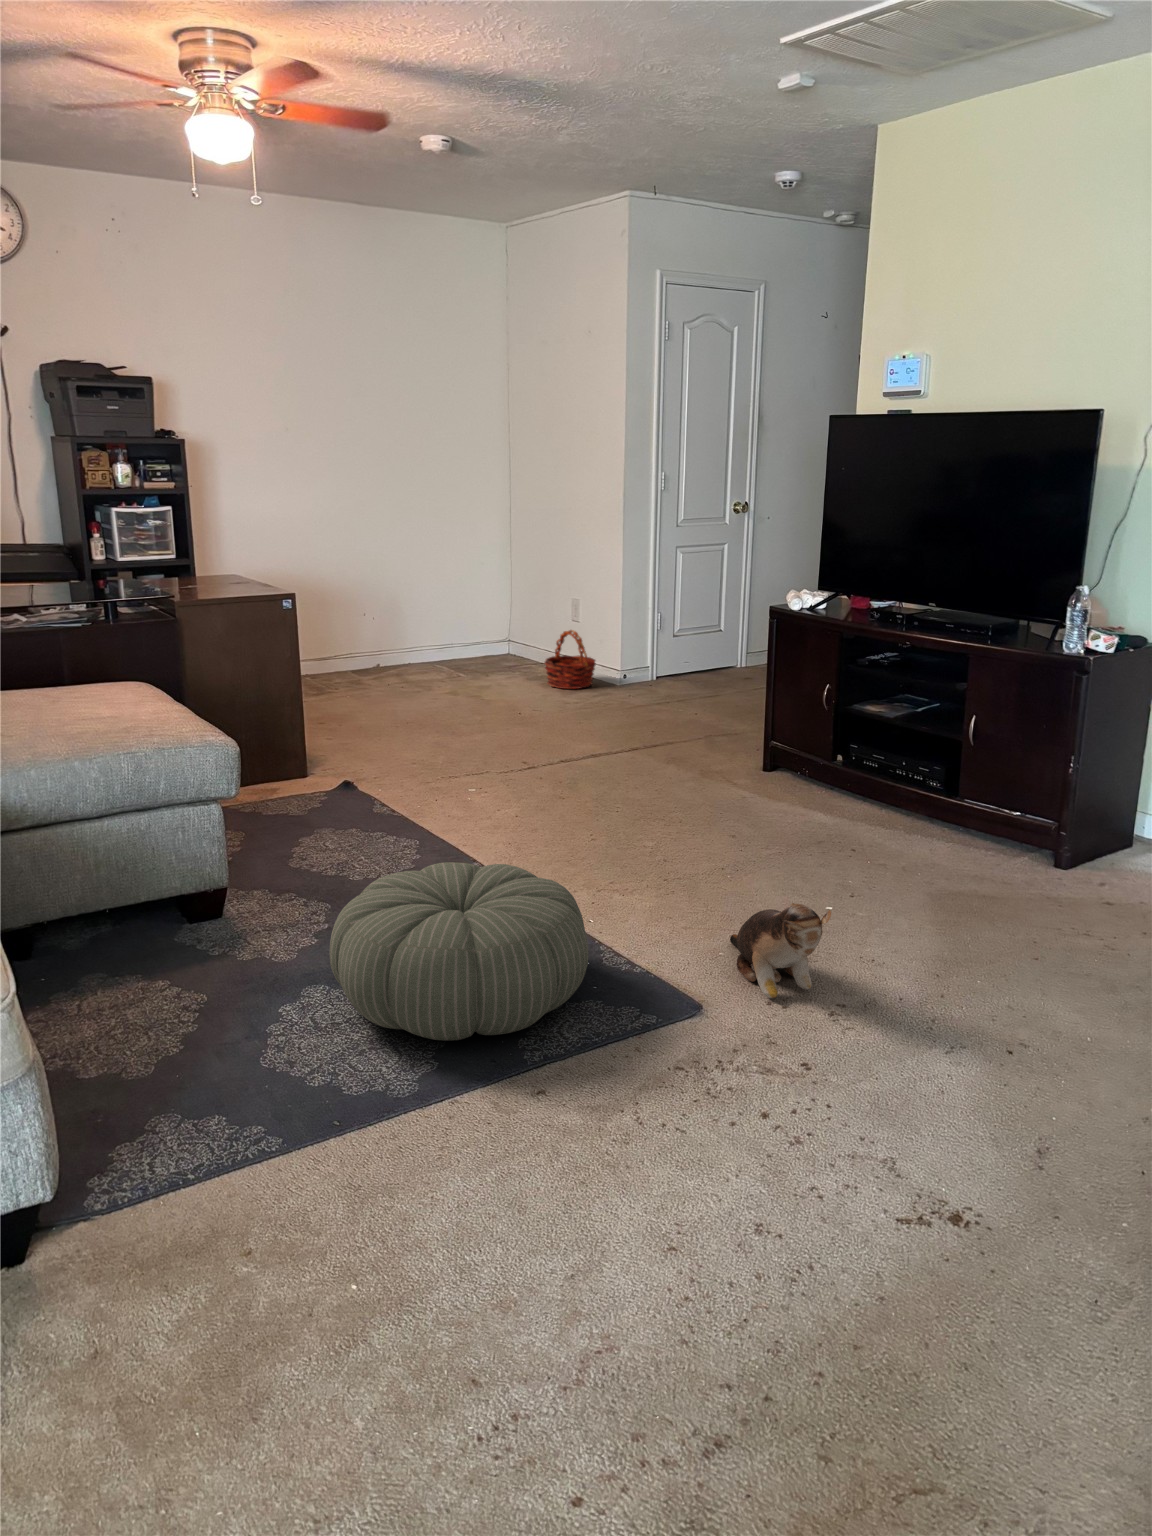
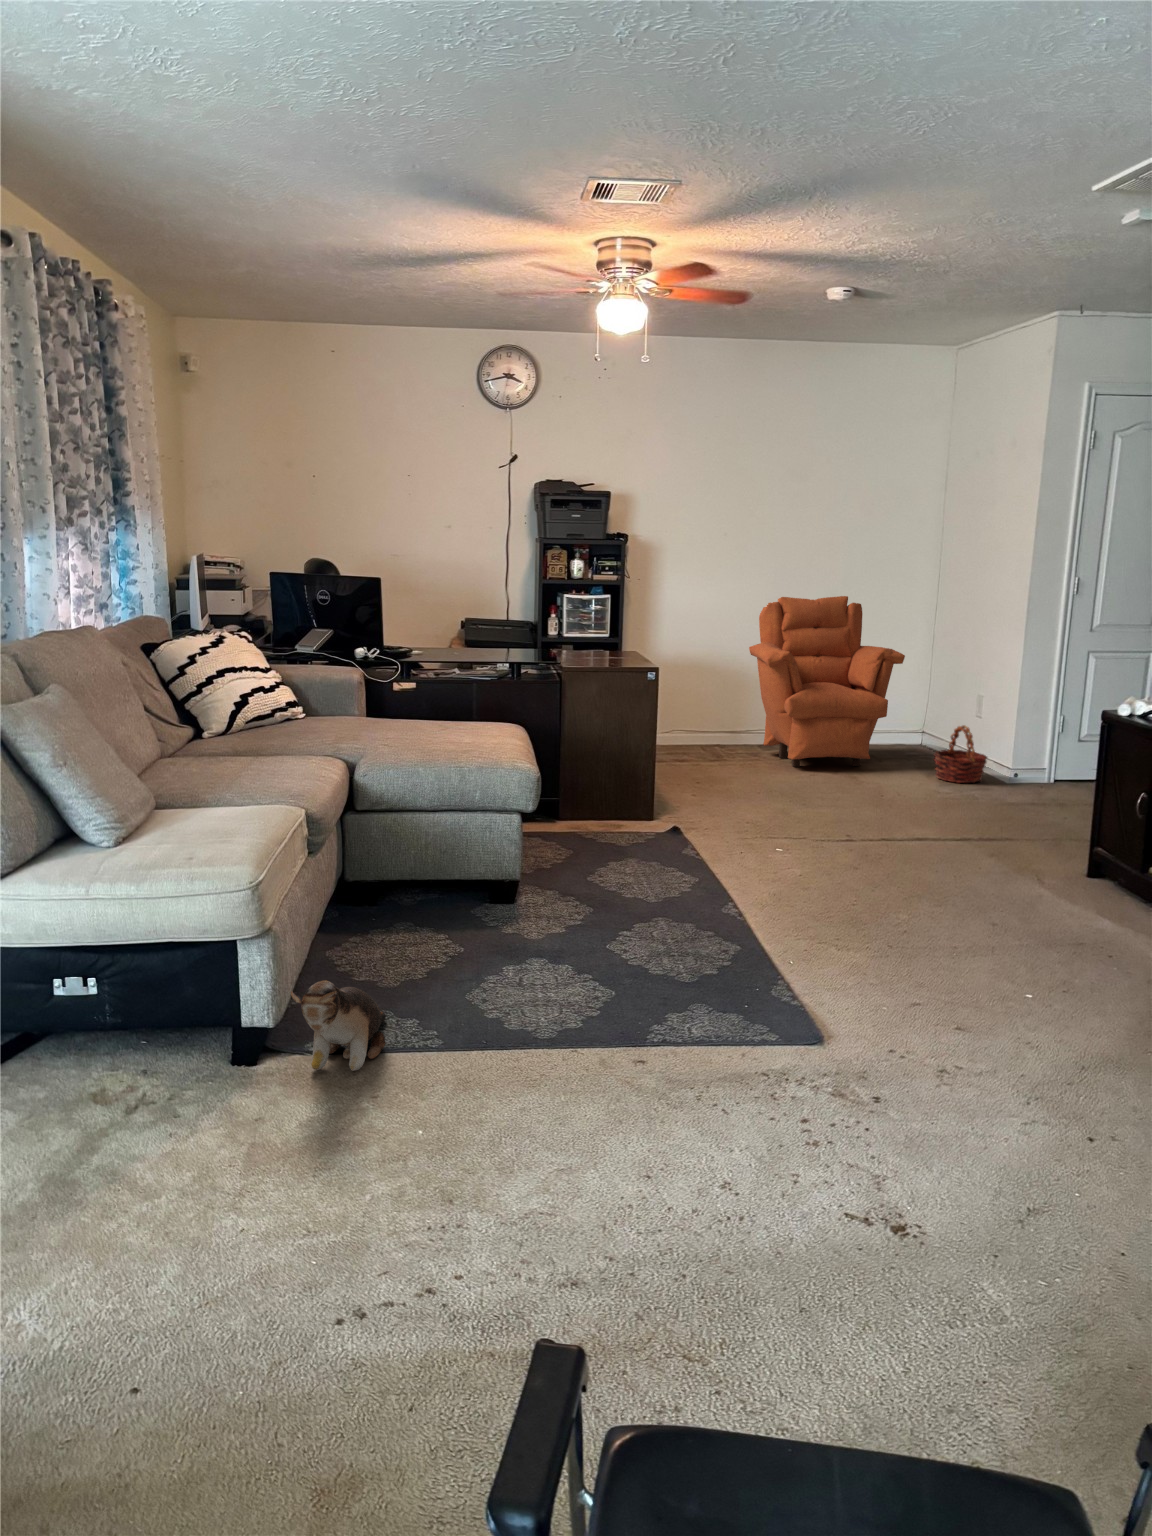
armchair: none [334,500,503,691] -> present [749,596,905,767]
pouf: present [330,862,589,1040] -> none [538,885,745,1020]
plush toy: present [730,903,831,998] -> present [291,980,386,1071]

